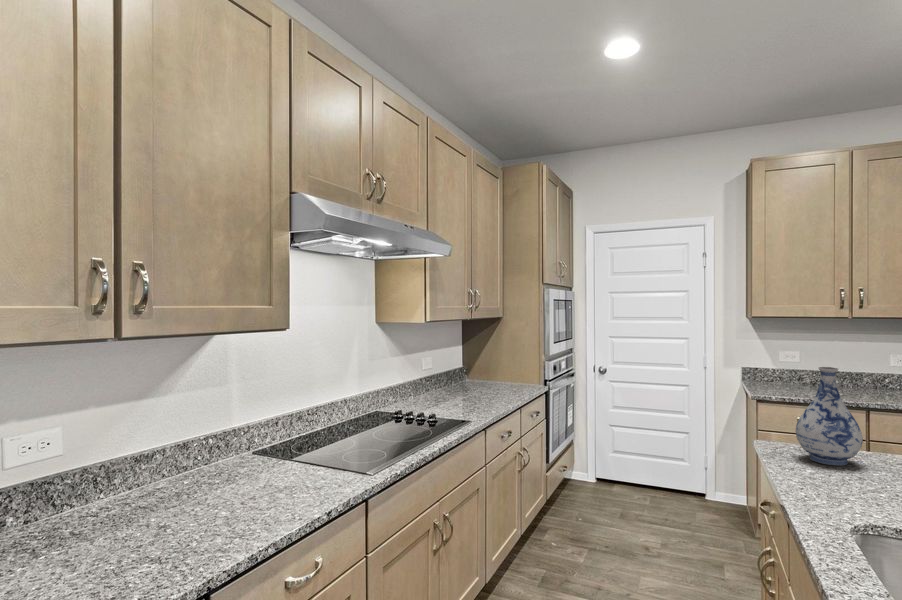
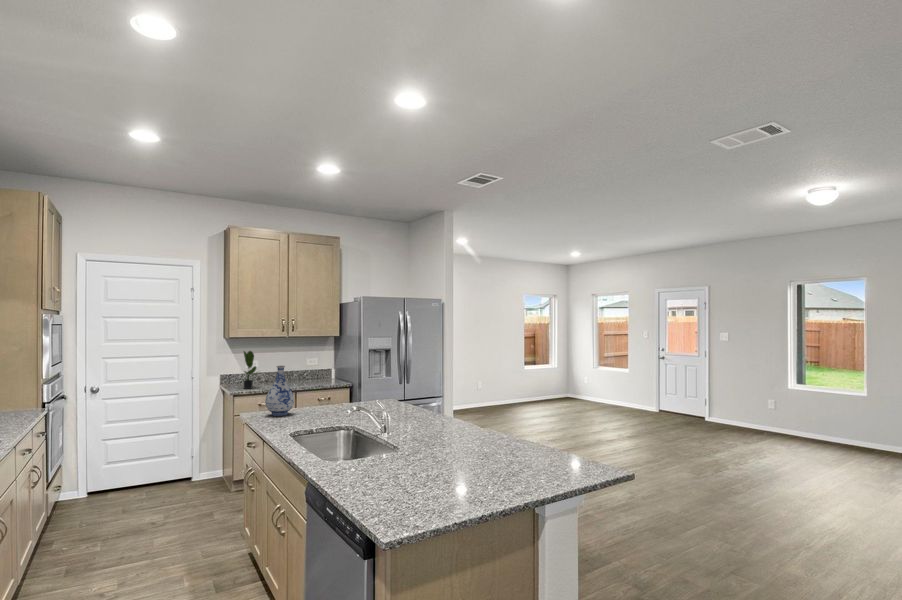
potted plant: none [765,336,803,393] -> present [244,351,256,389]

